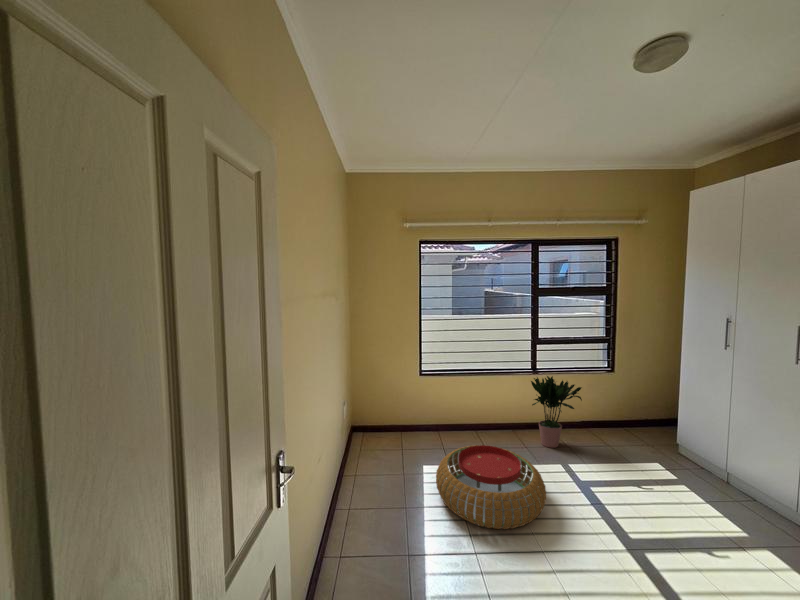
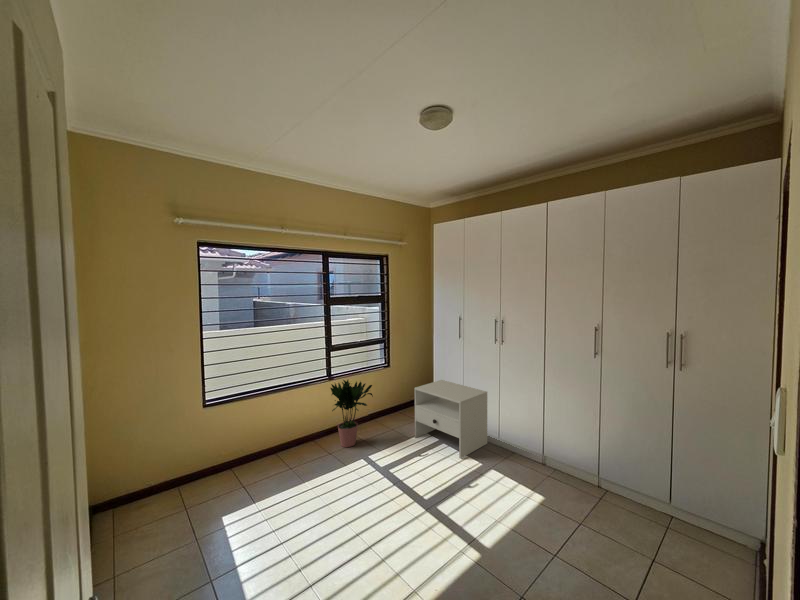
nightstand: none [639,401,771,511] -> present [415,380,487,458]
pouf: present [436,445,546,529] -> none [247,462,363,554]

